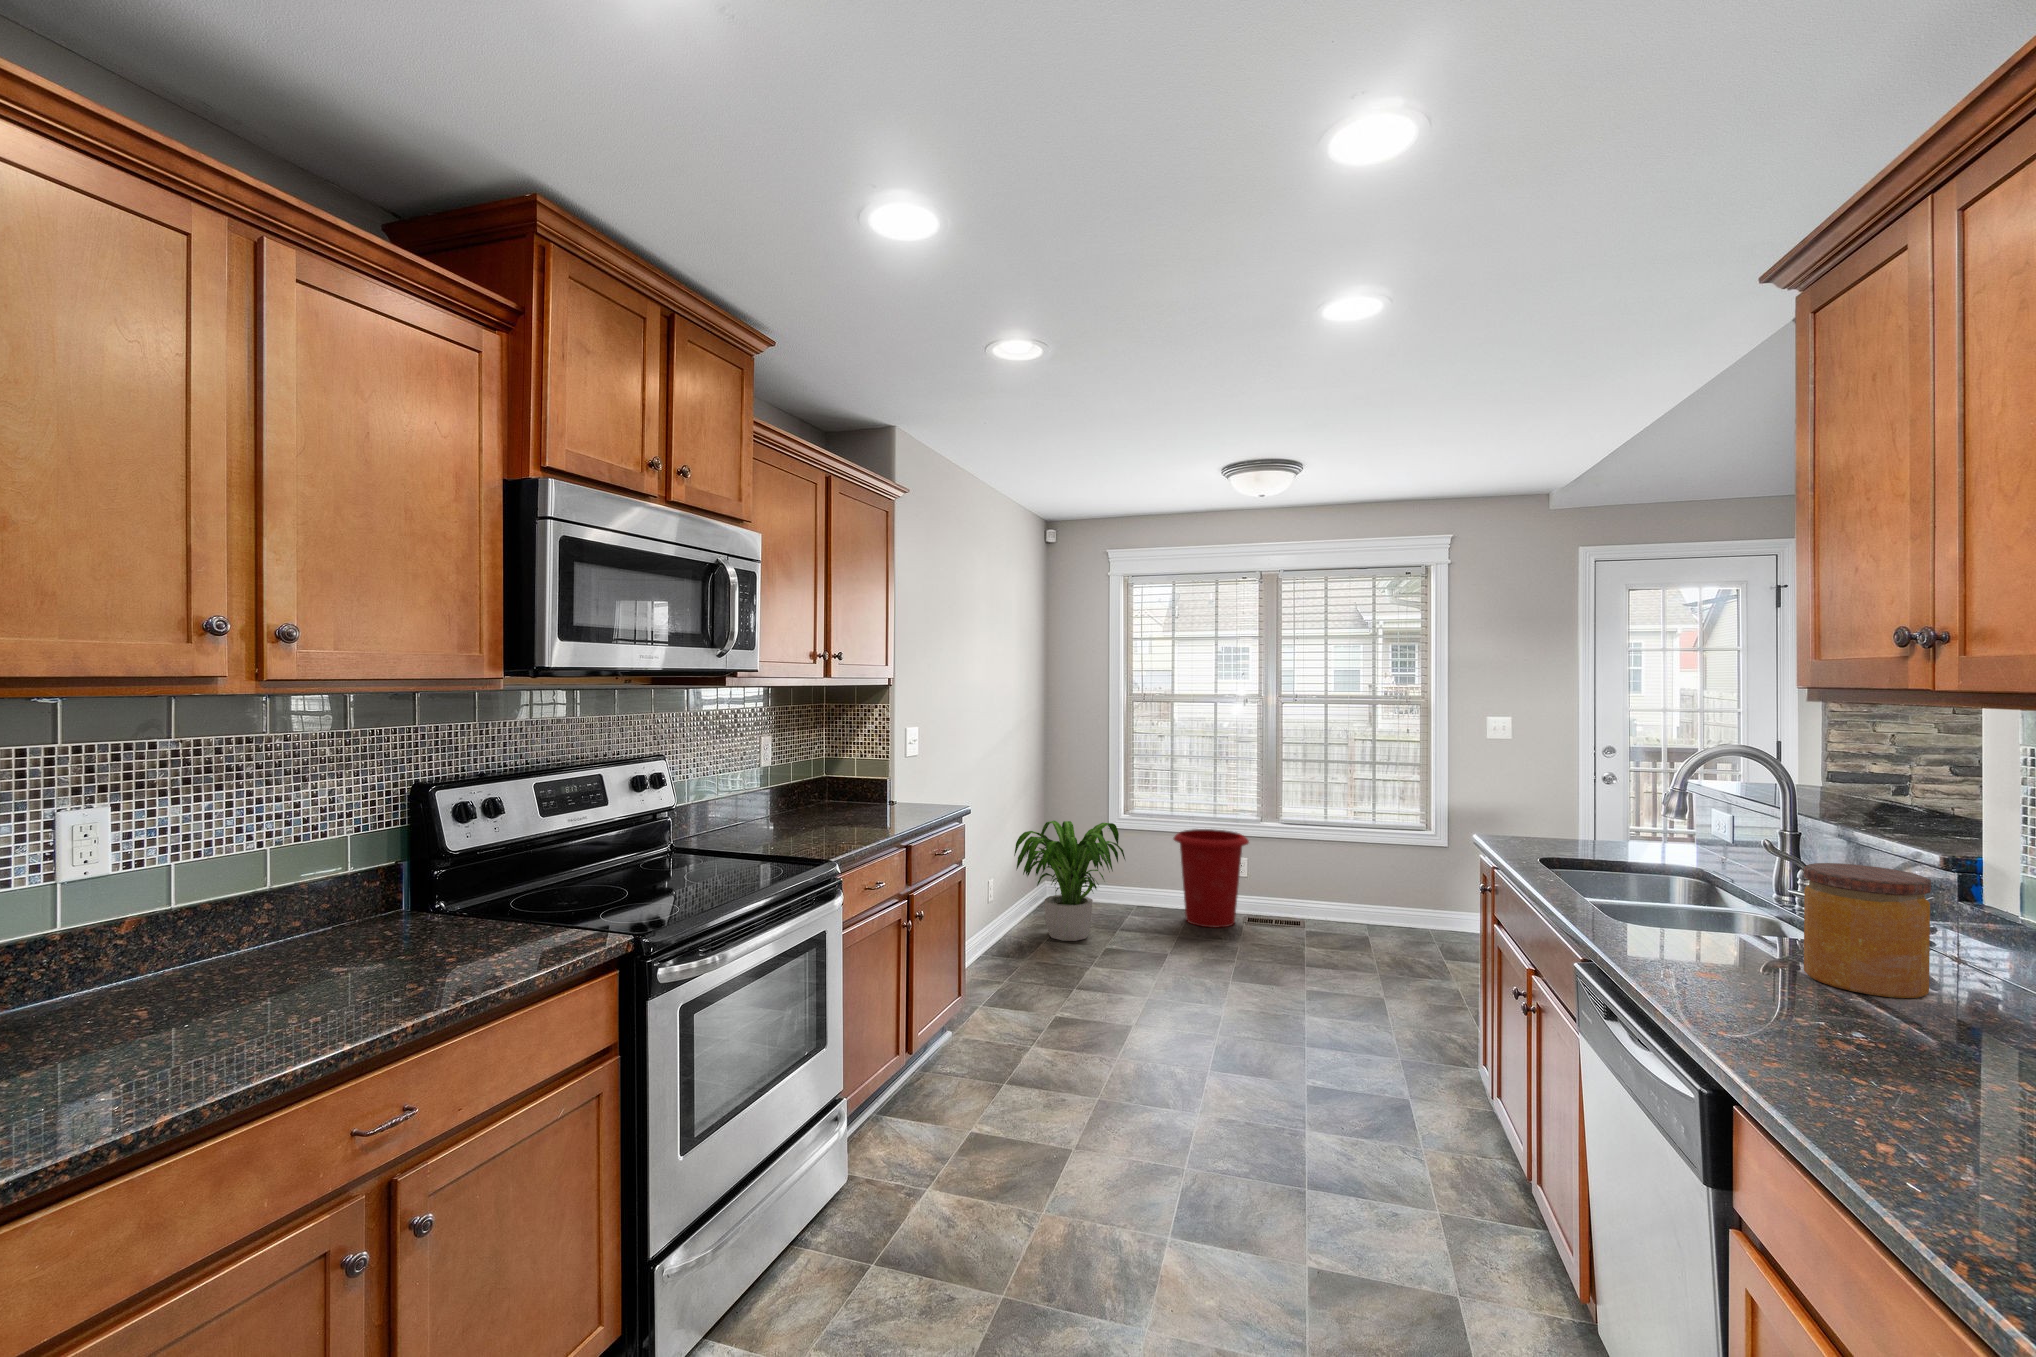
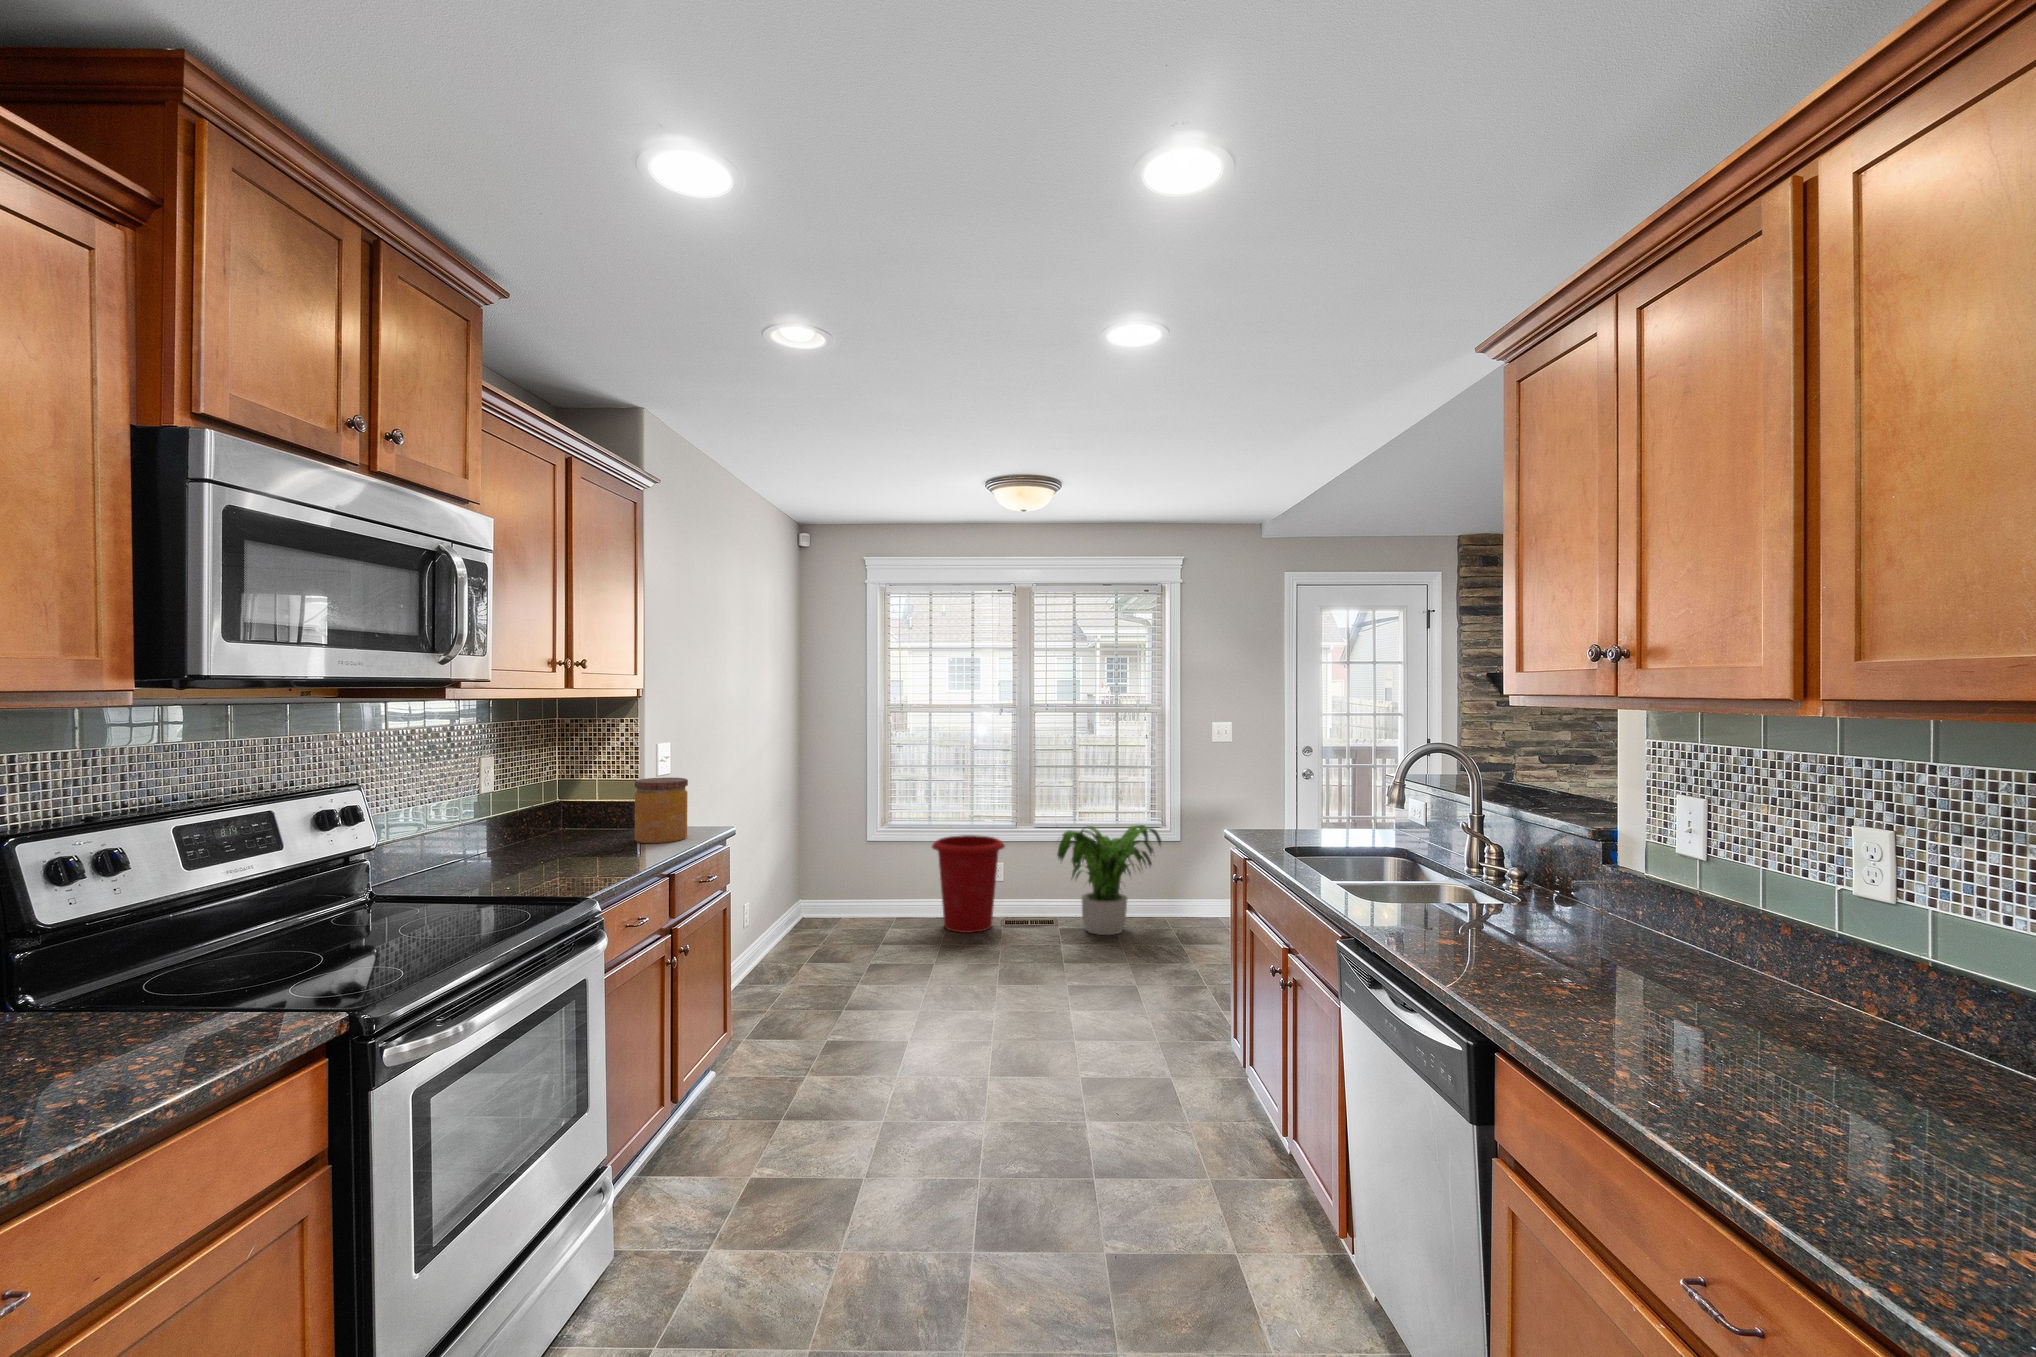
potted plant: present [1014,821,1125,941] -> present [1057,825,1161,935]
jar: present [1804,863,1931,998] -> present [635,777,688,843]

